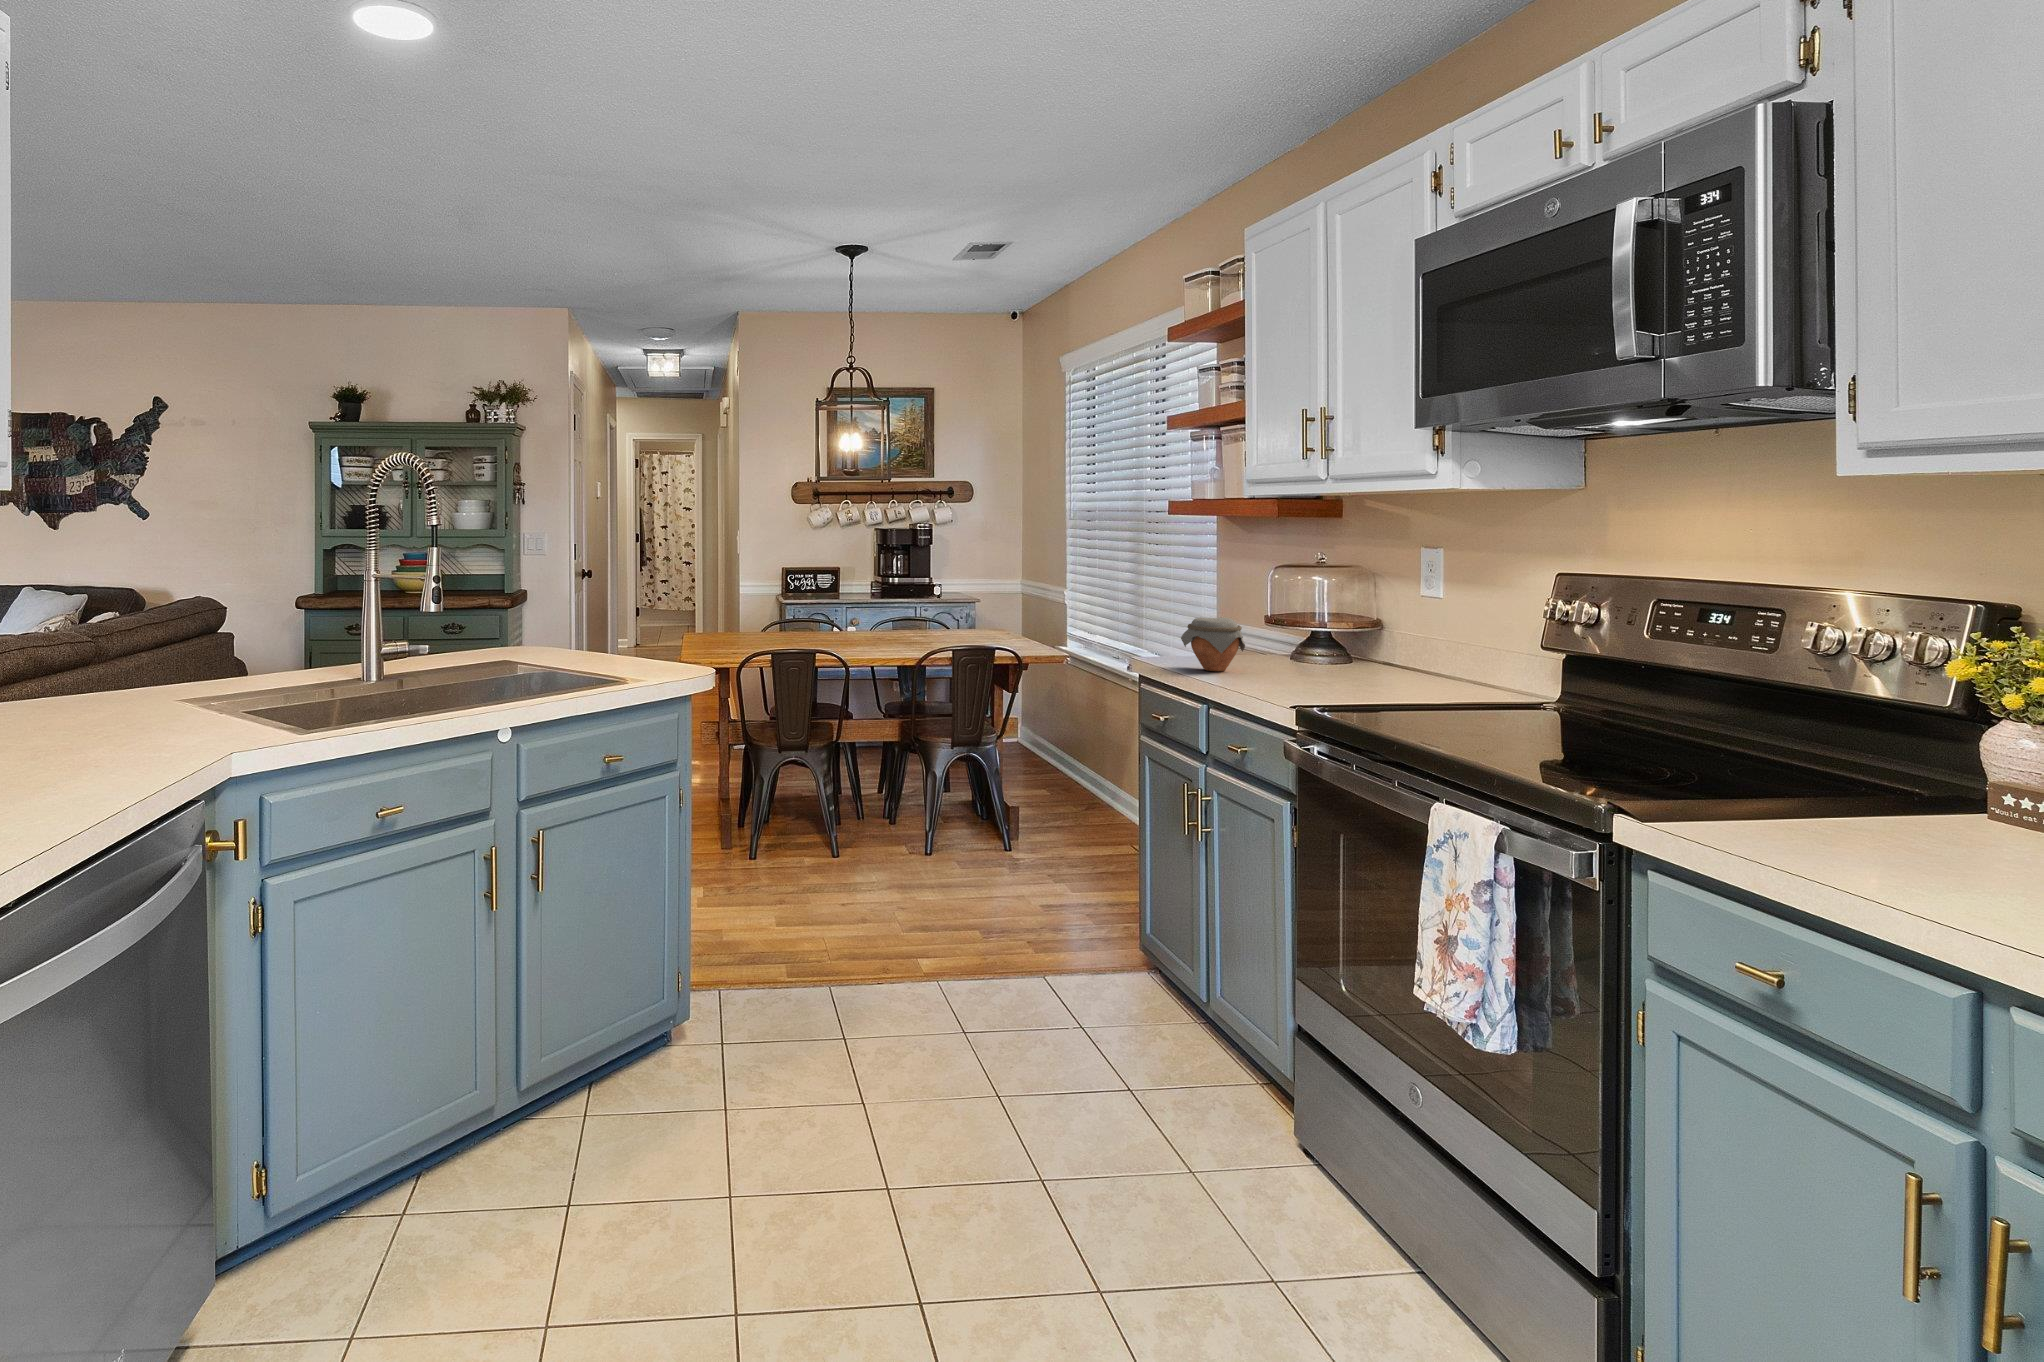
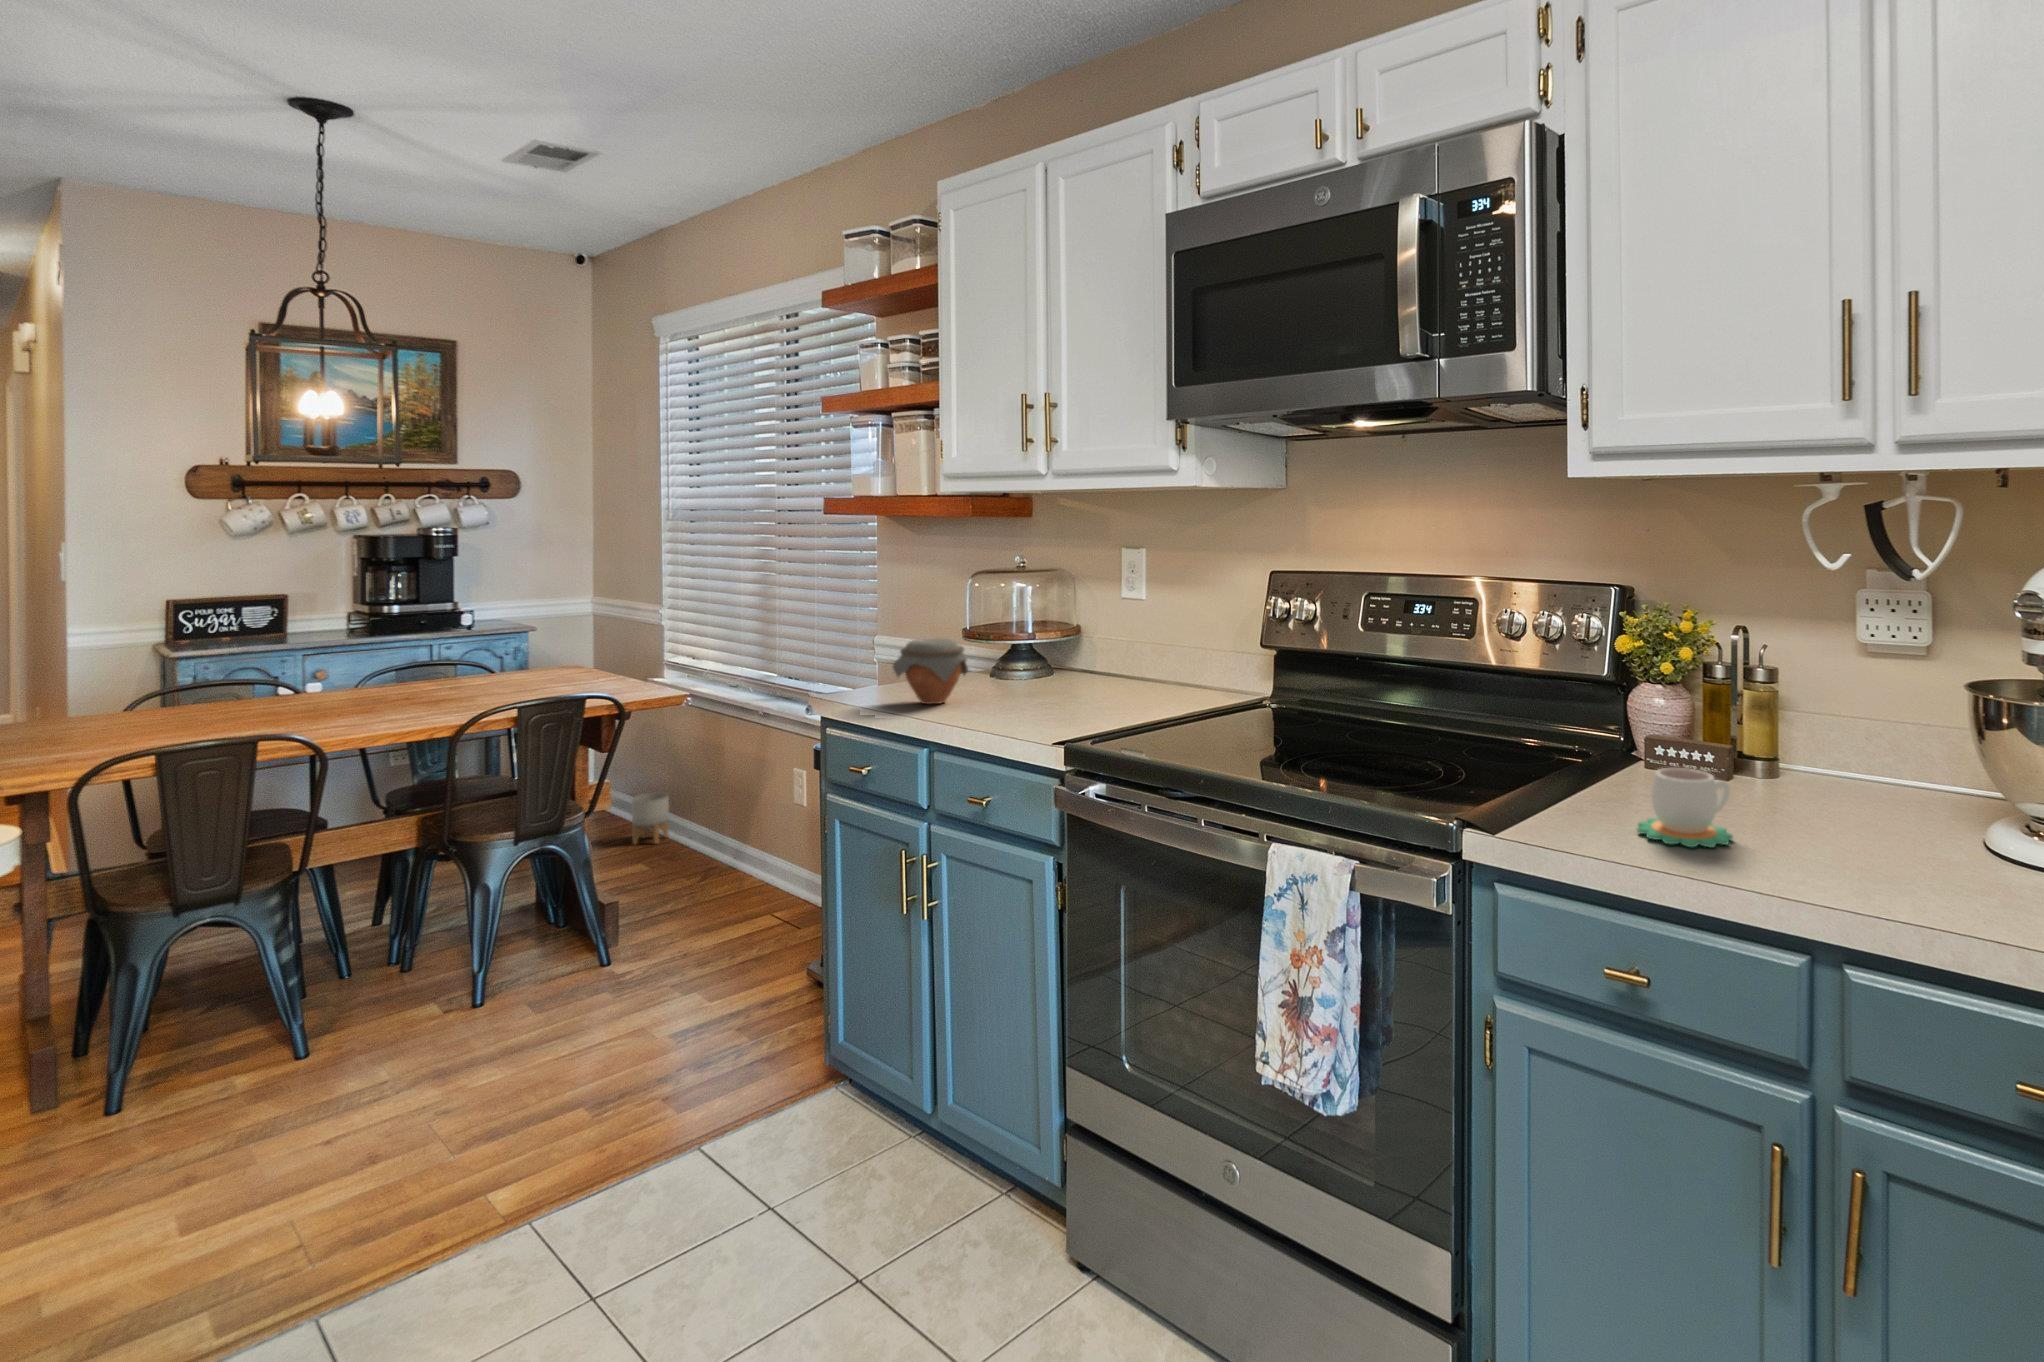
planter: none [1038,739,1064,779] -> present [632,793,669,845]
mug: none [1810,785,1952,870] -> present [1638,768,1733,847]

